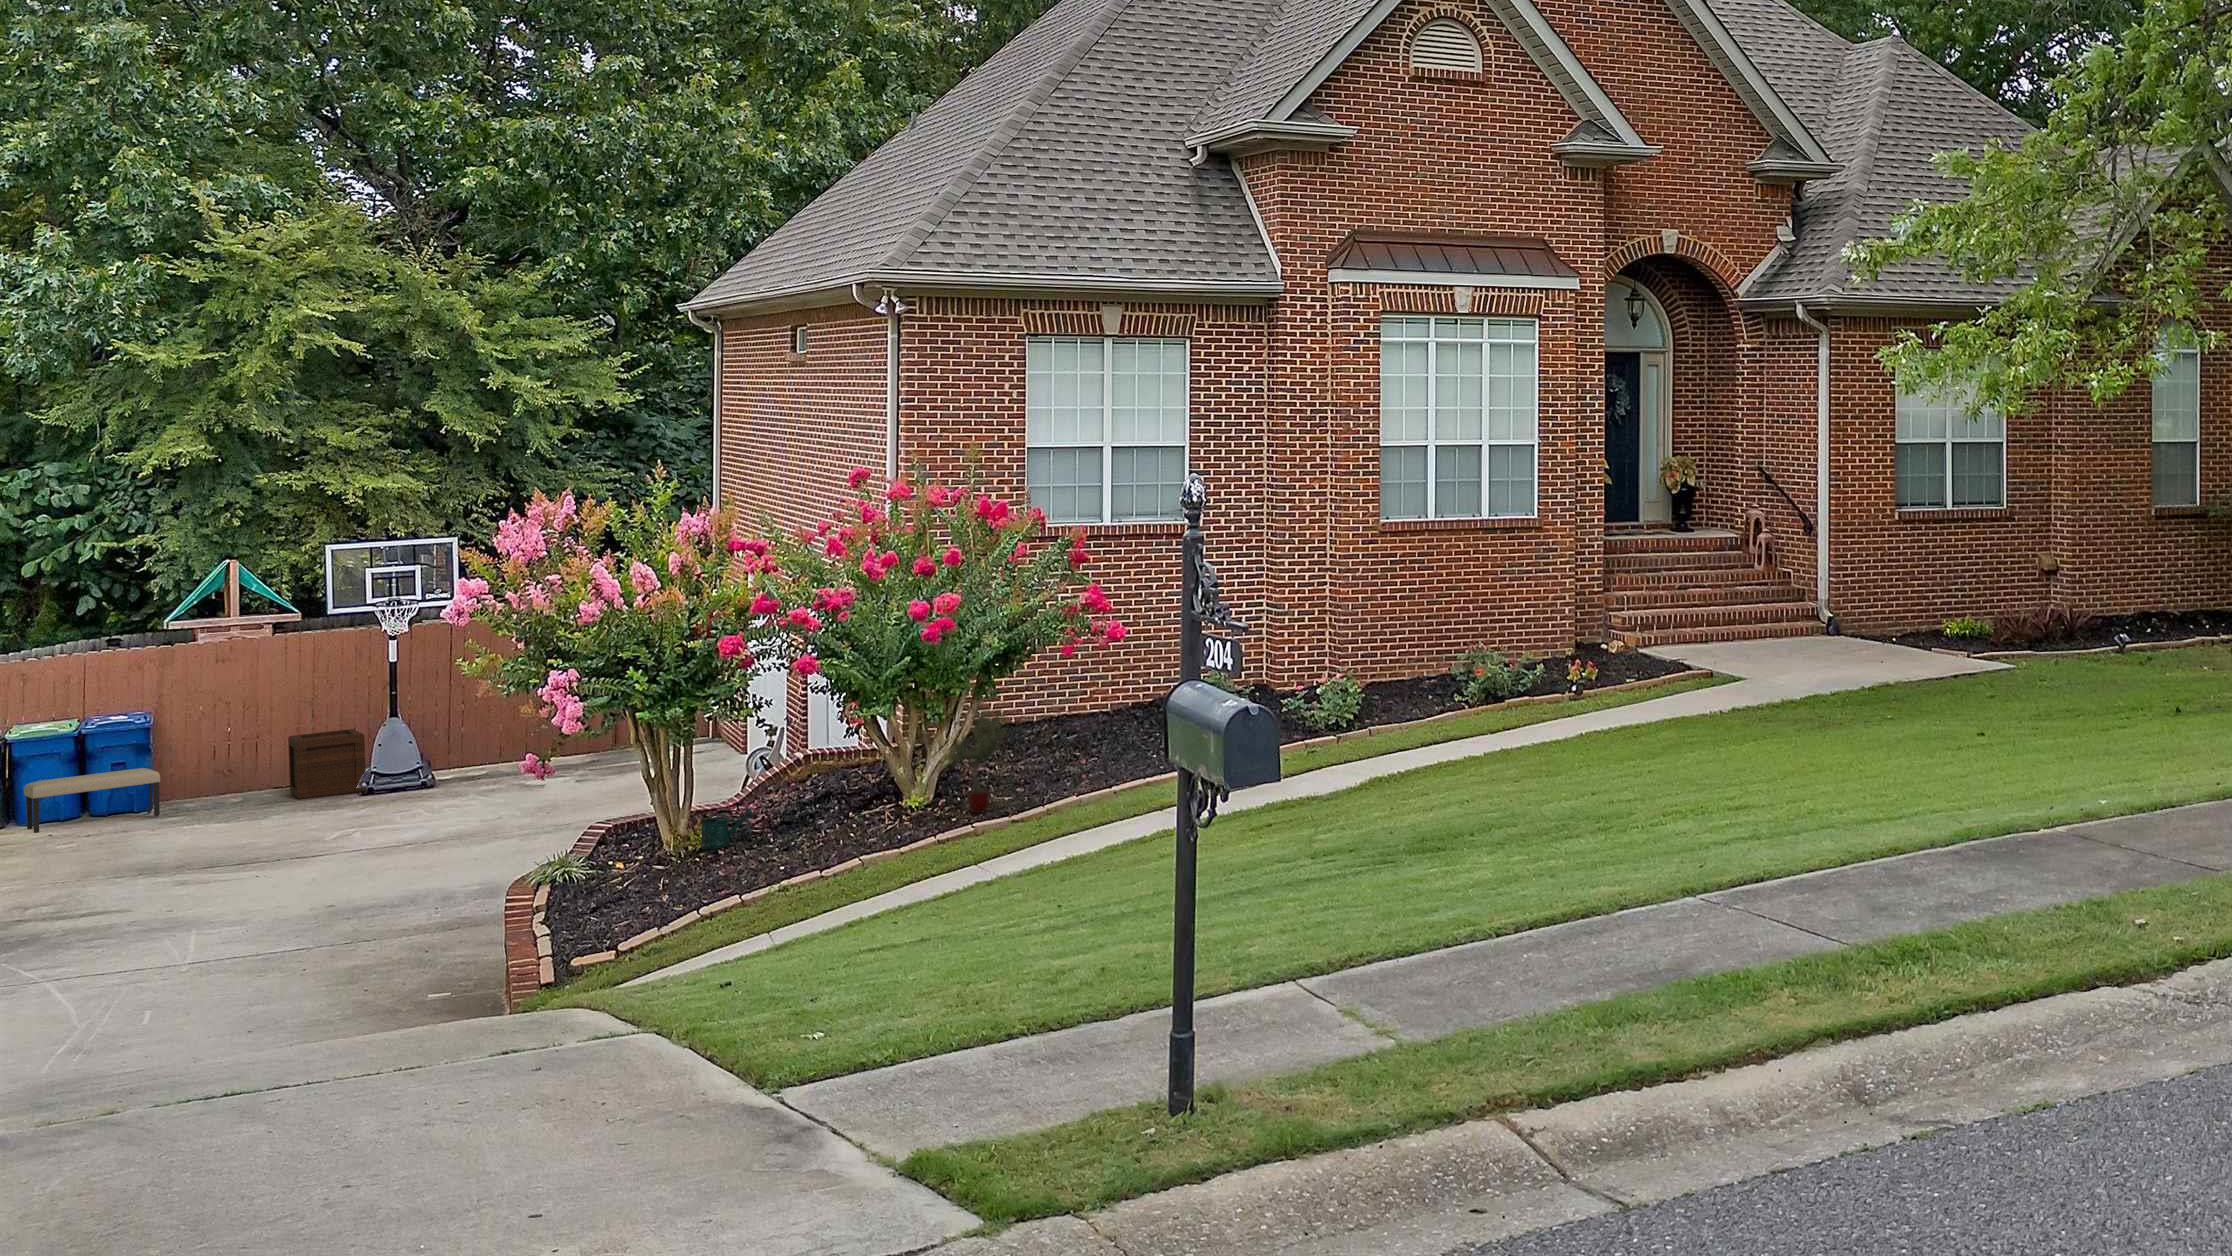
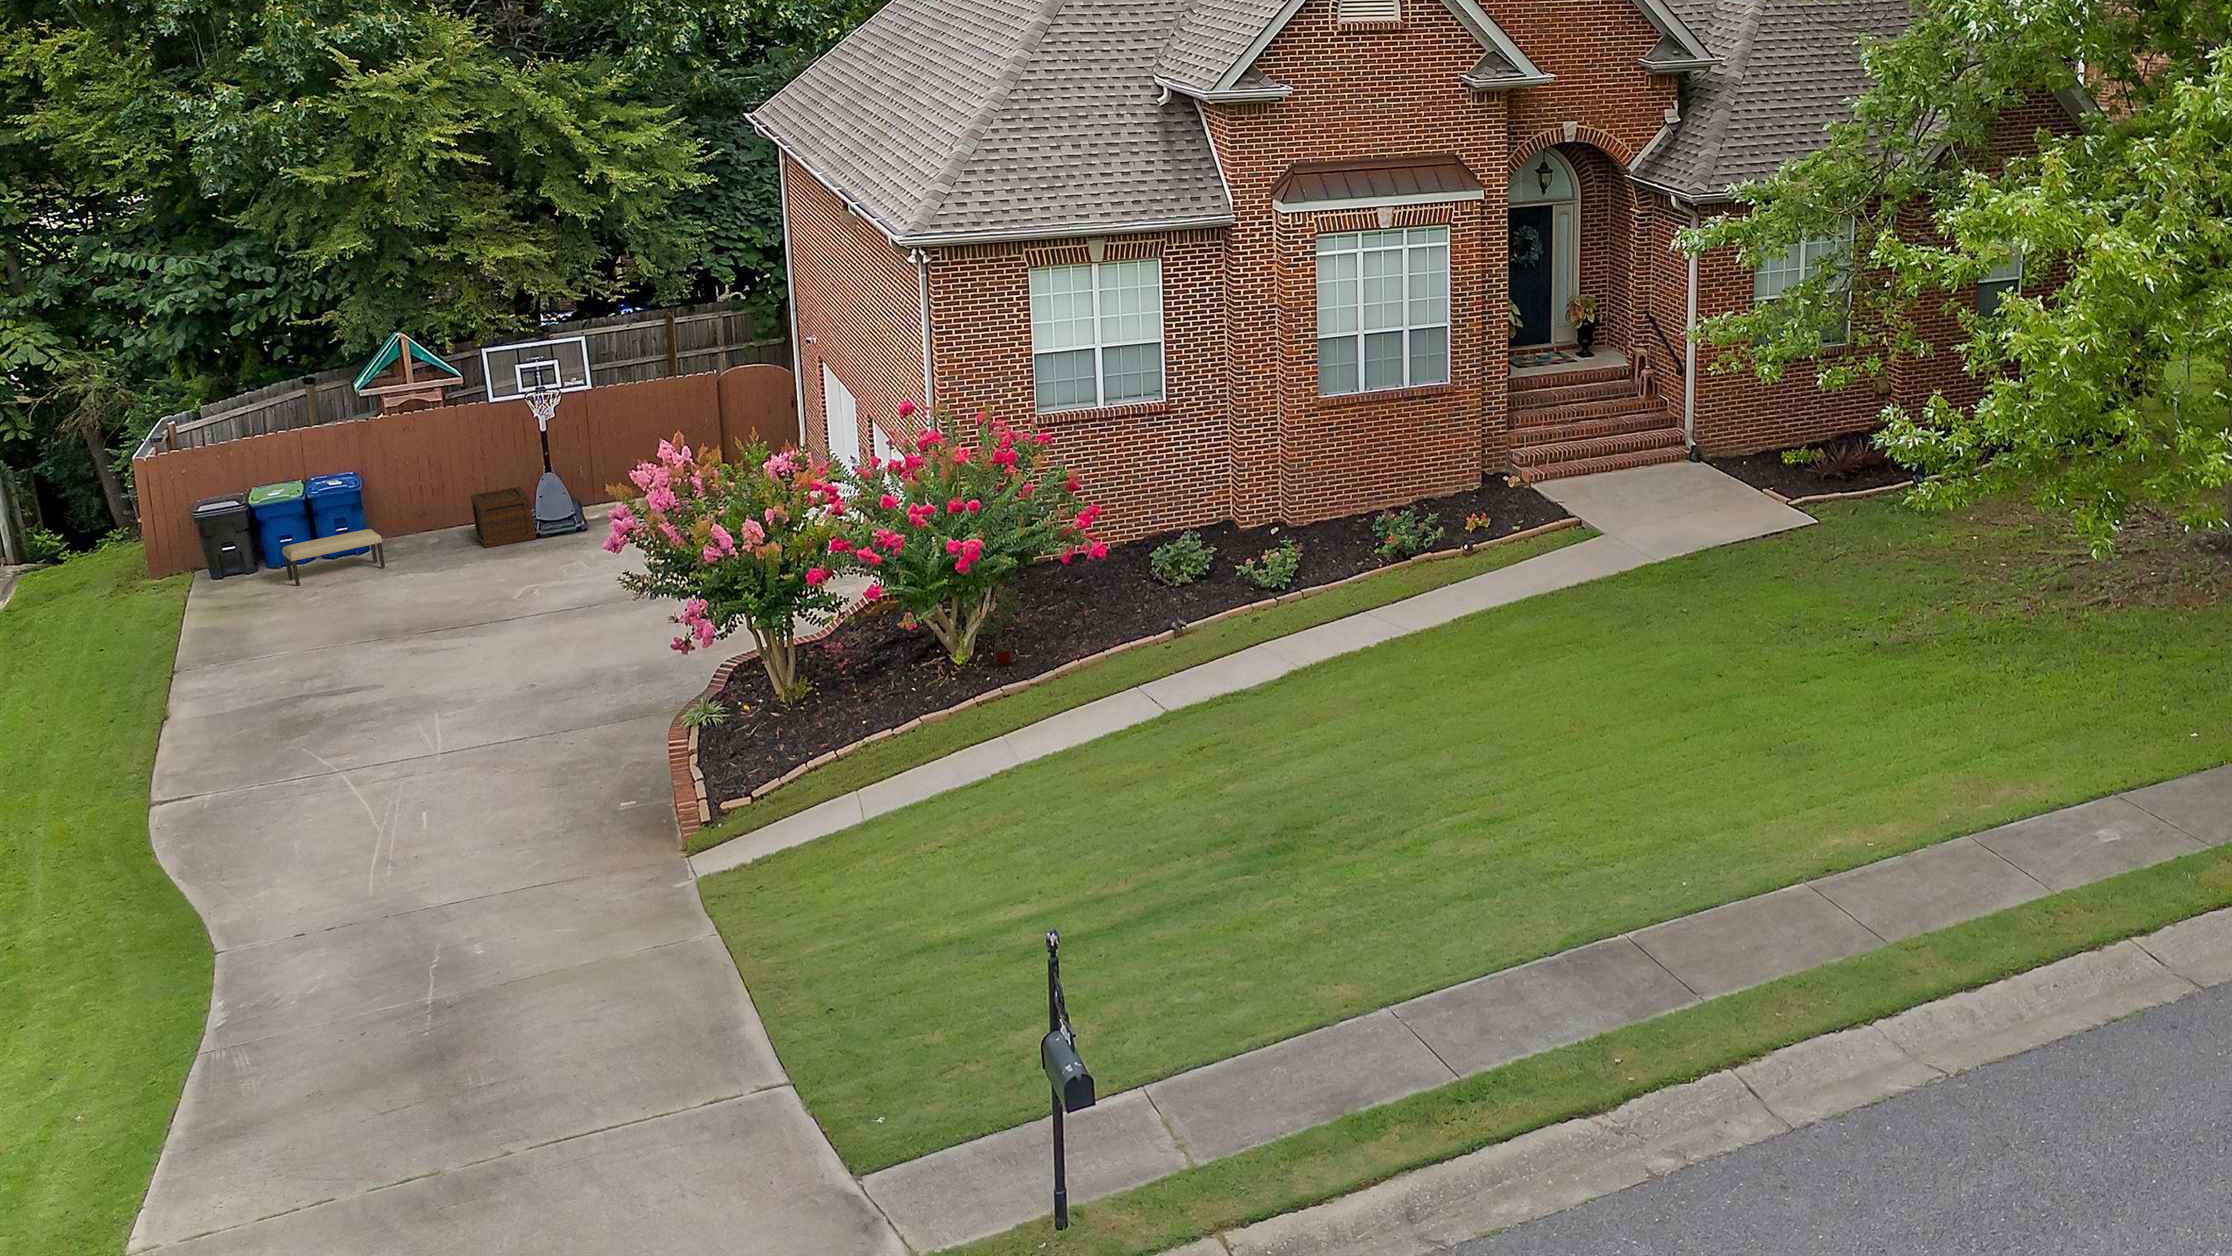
watering can: present [693,808,754,849] -> none [799,661,842,691]

